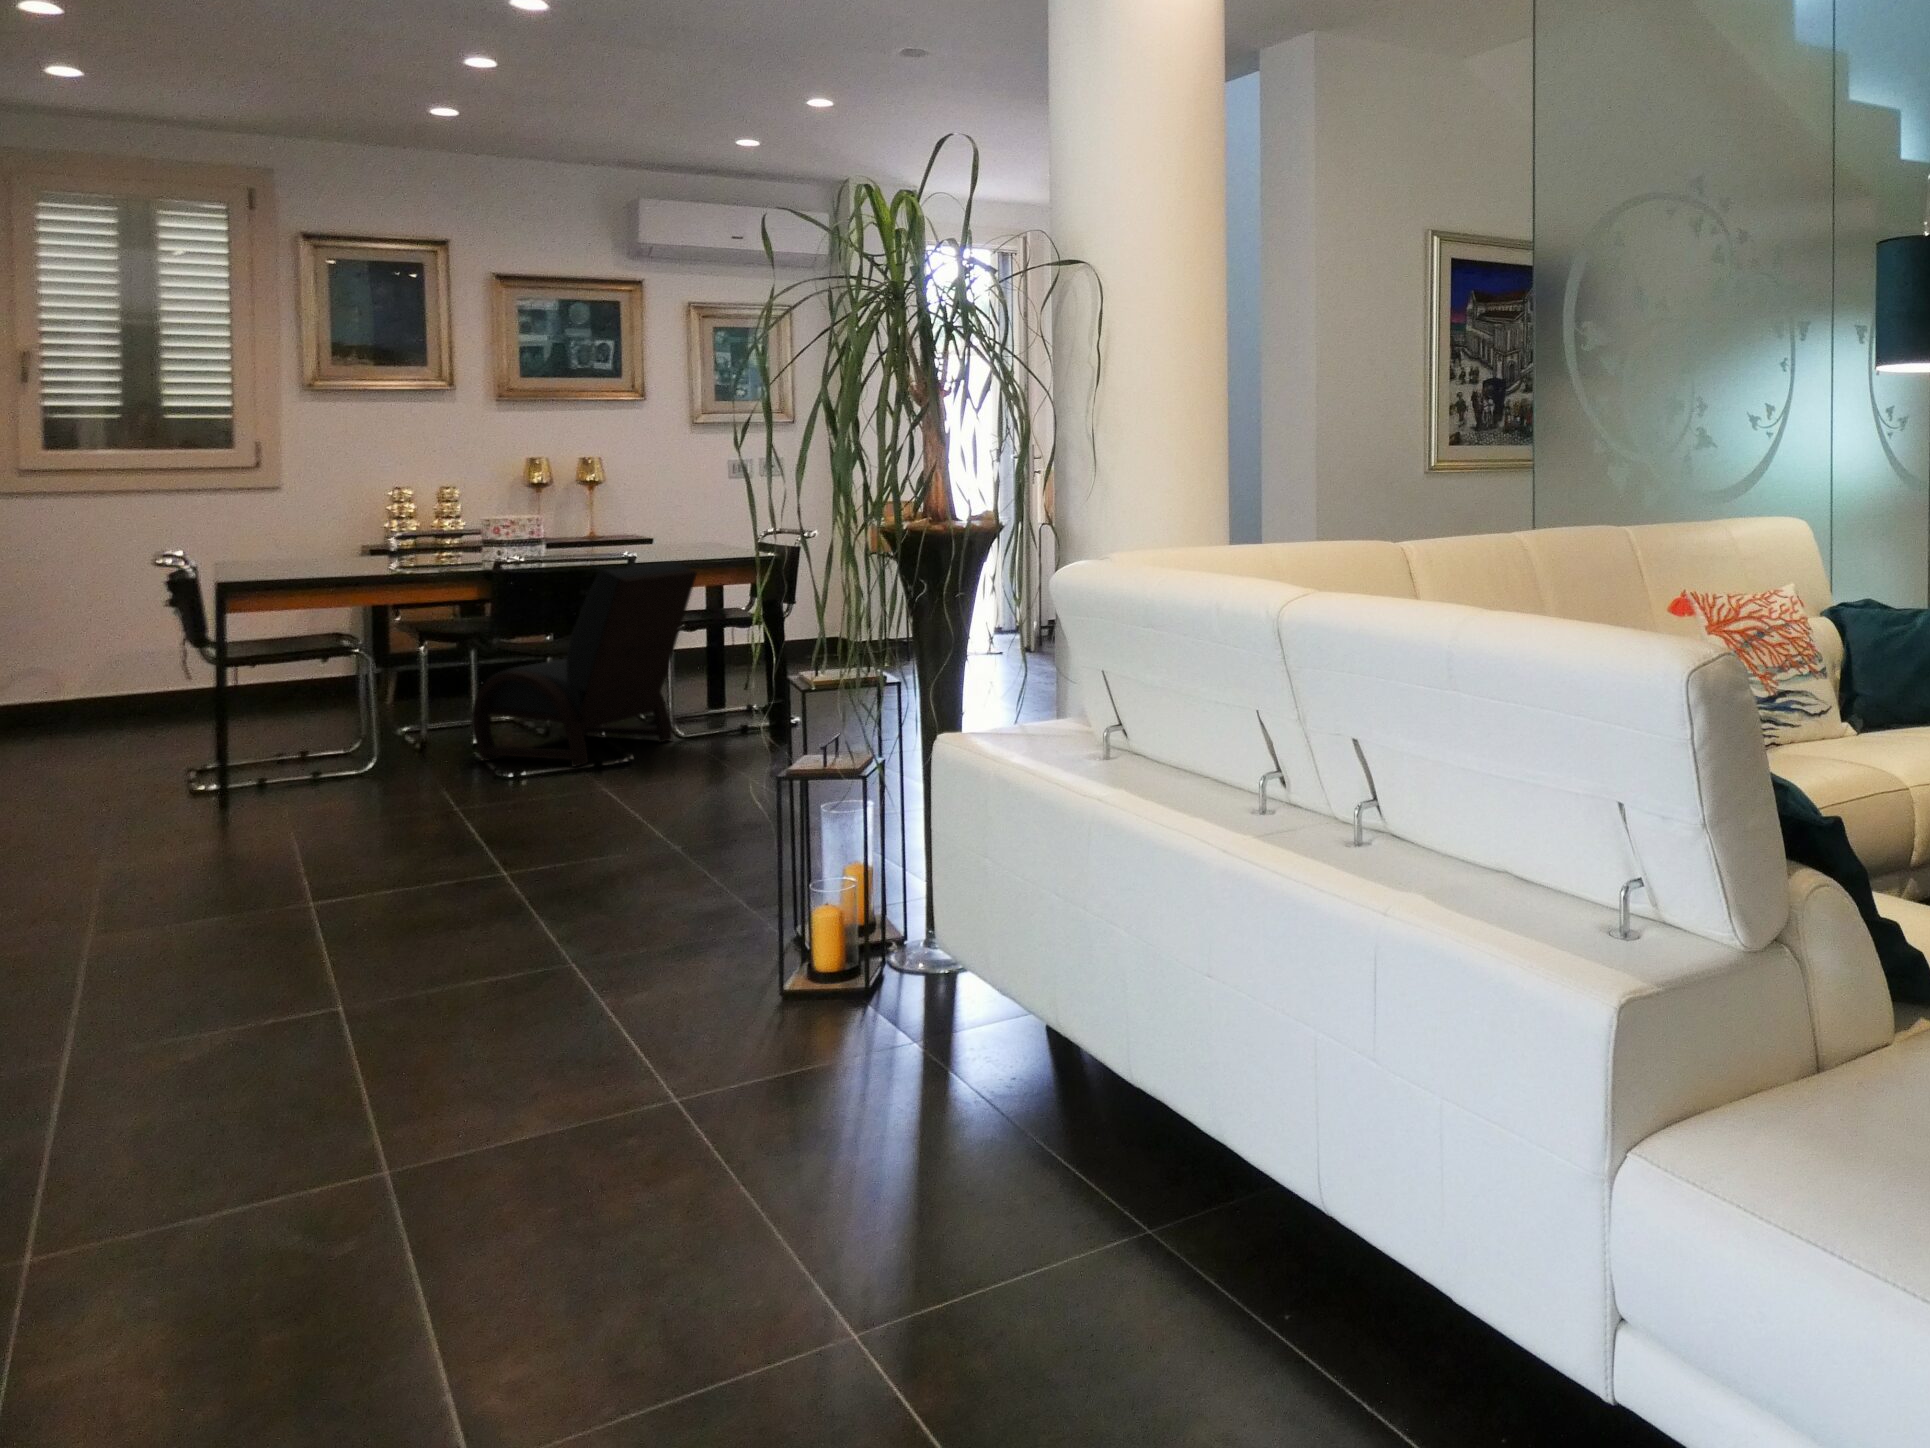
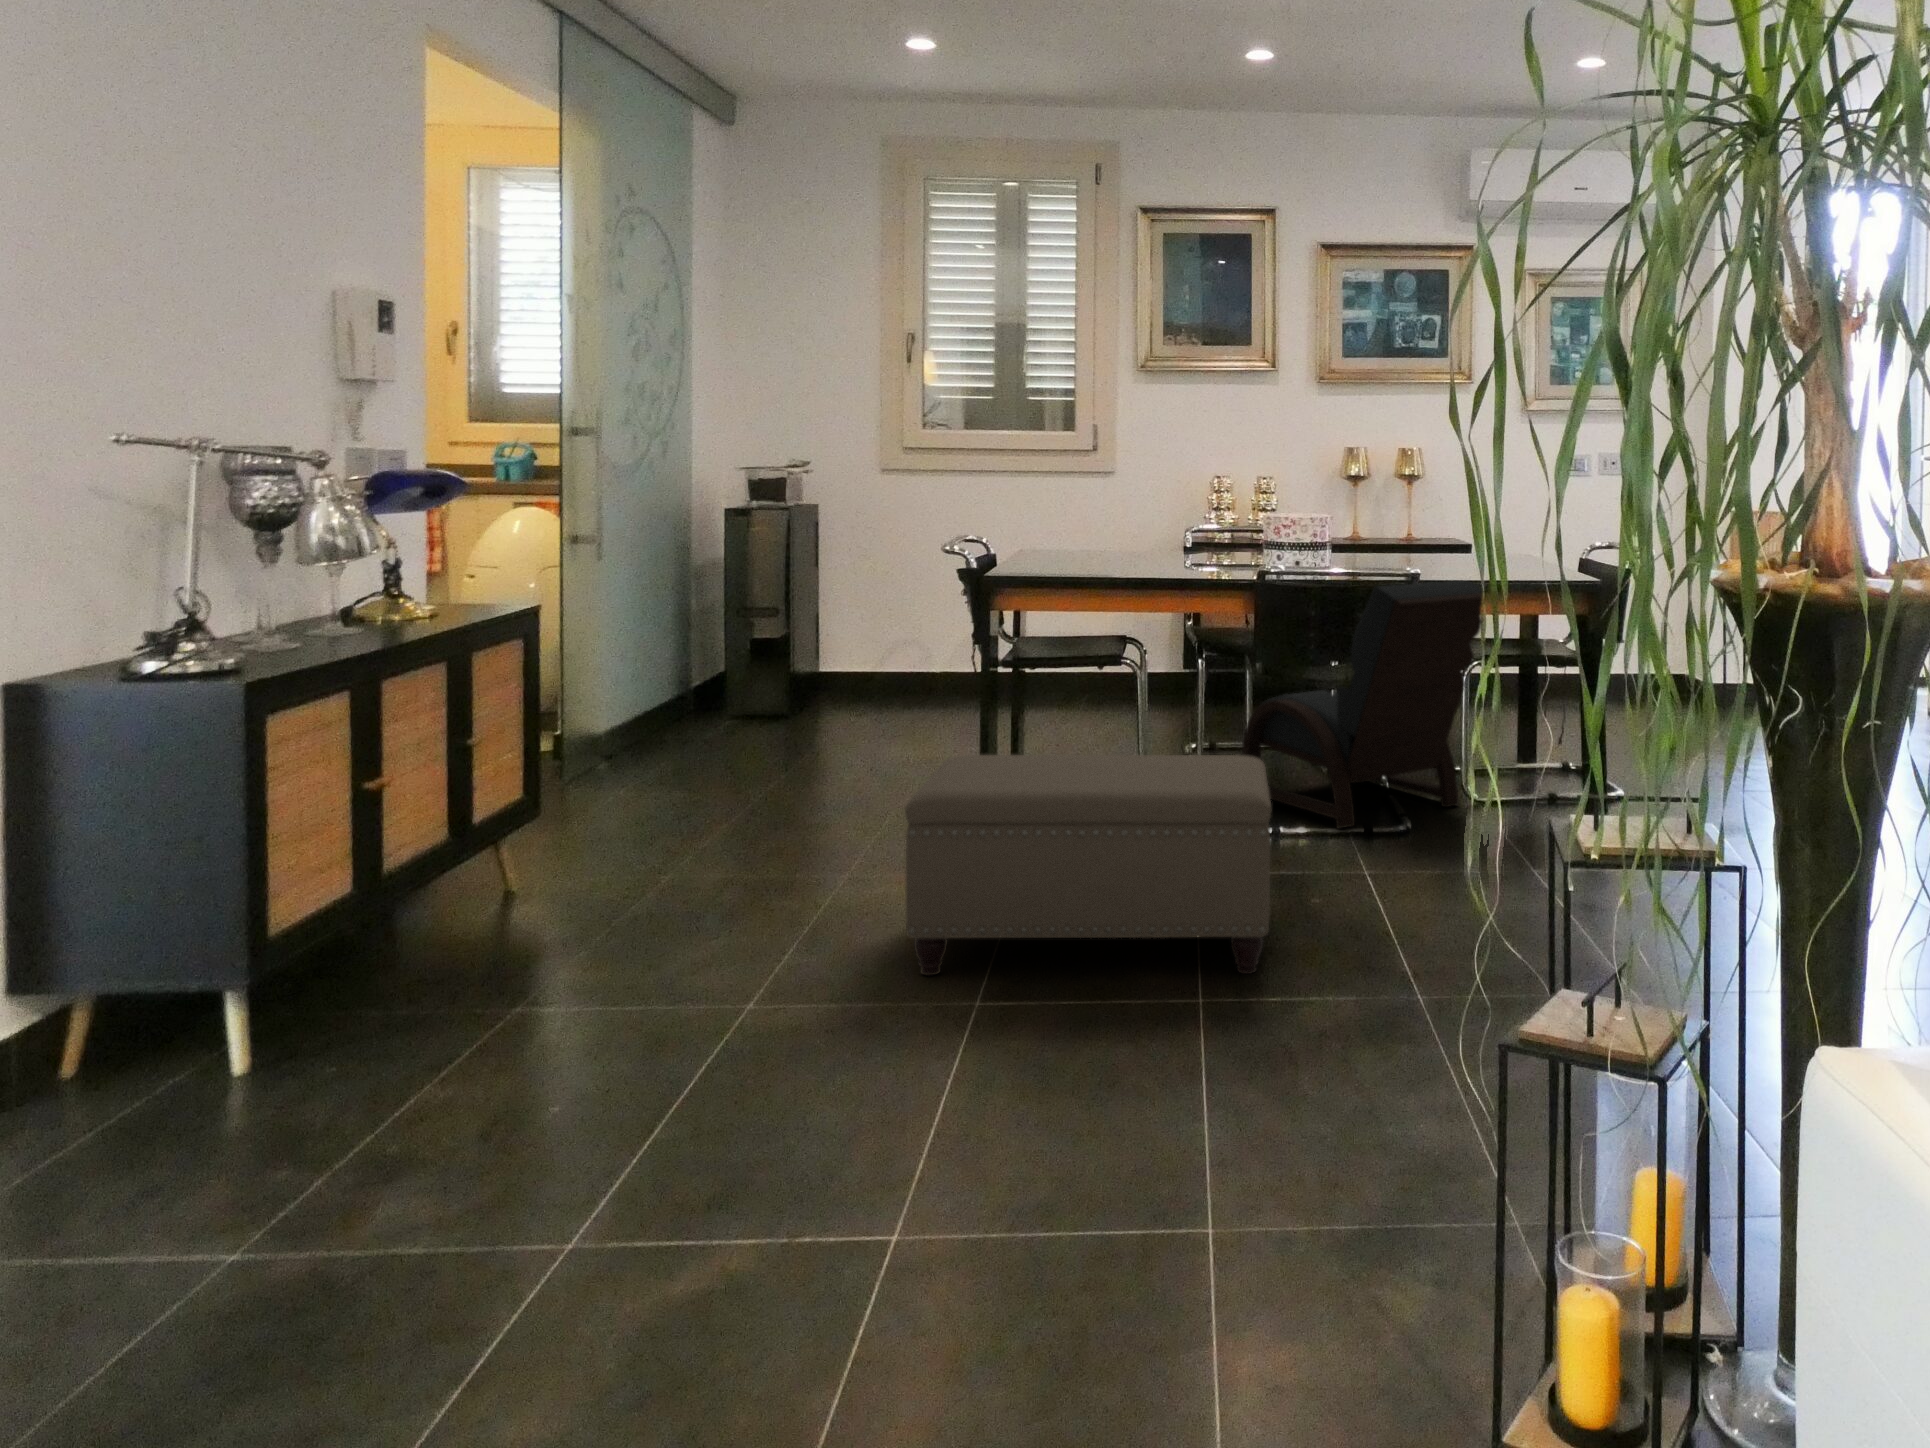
ottoman: none [219,701,556,901] -> present [905,755,1271,976]

